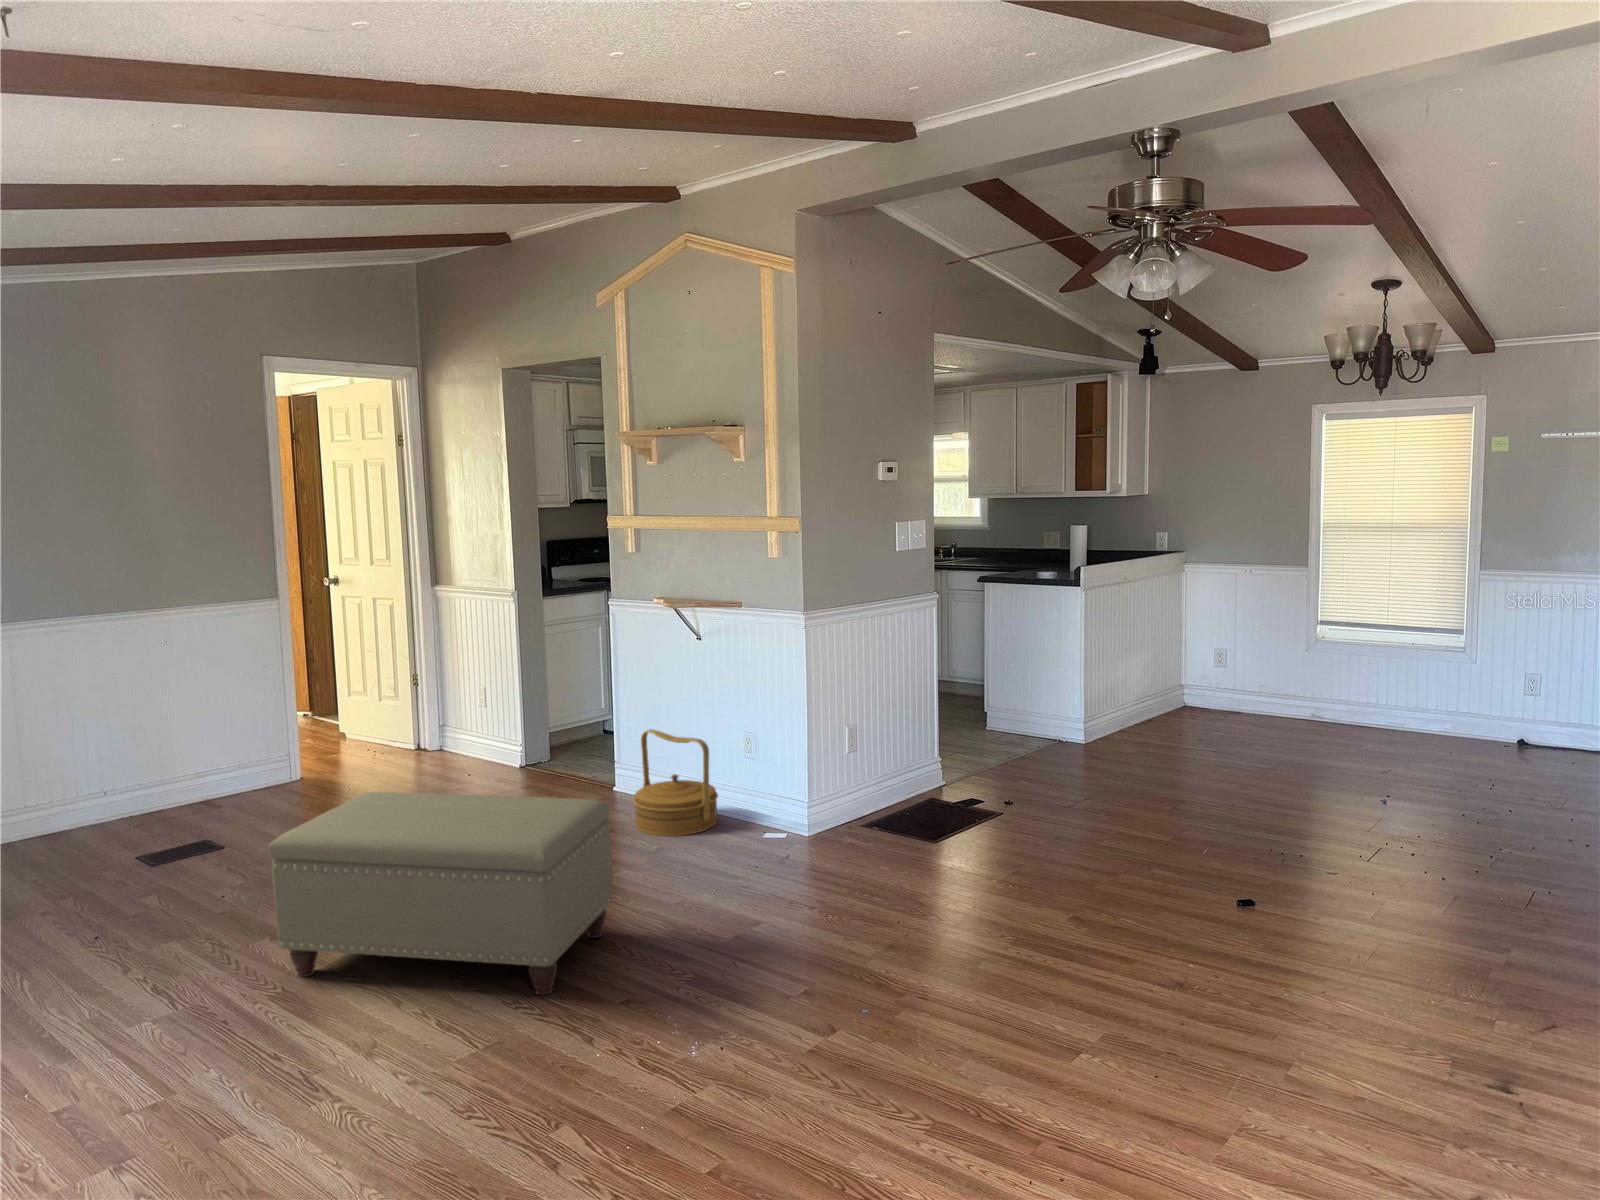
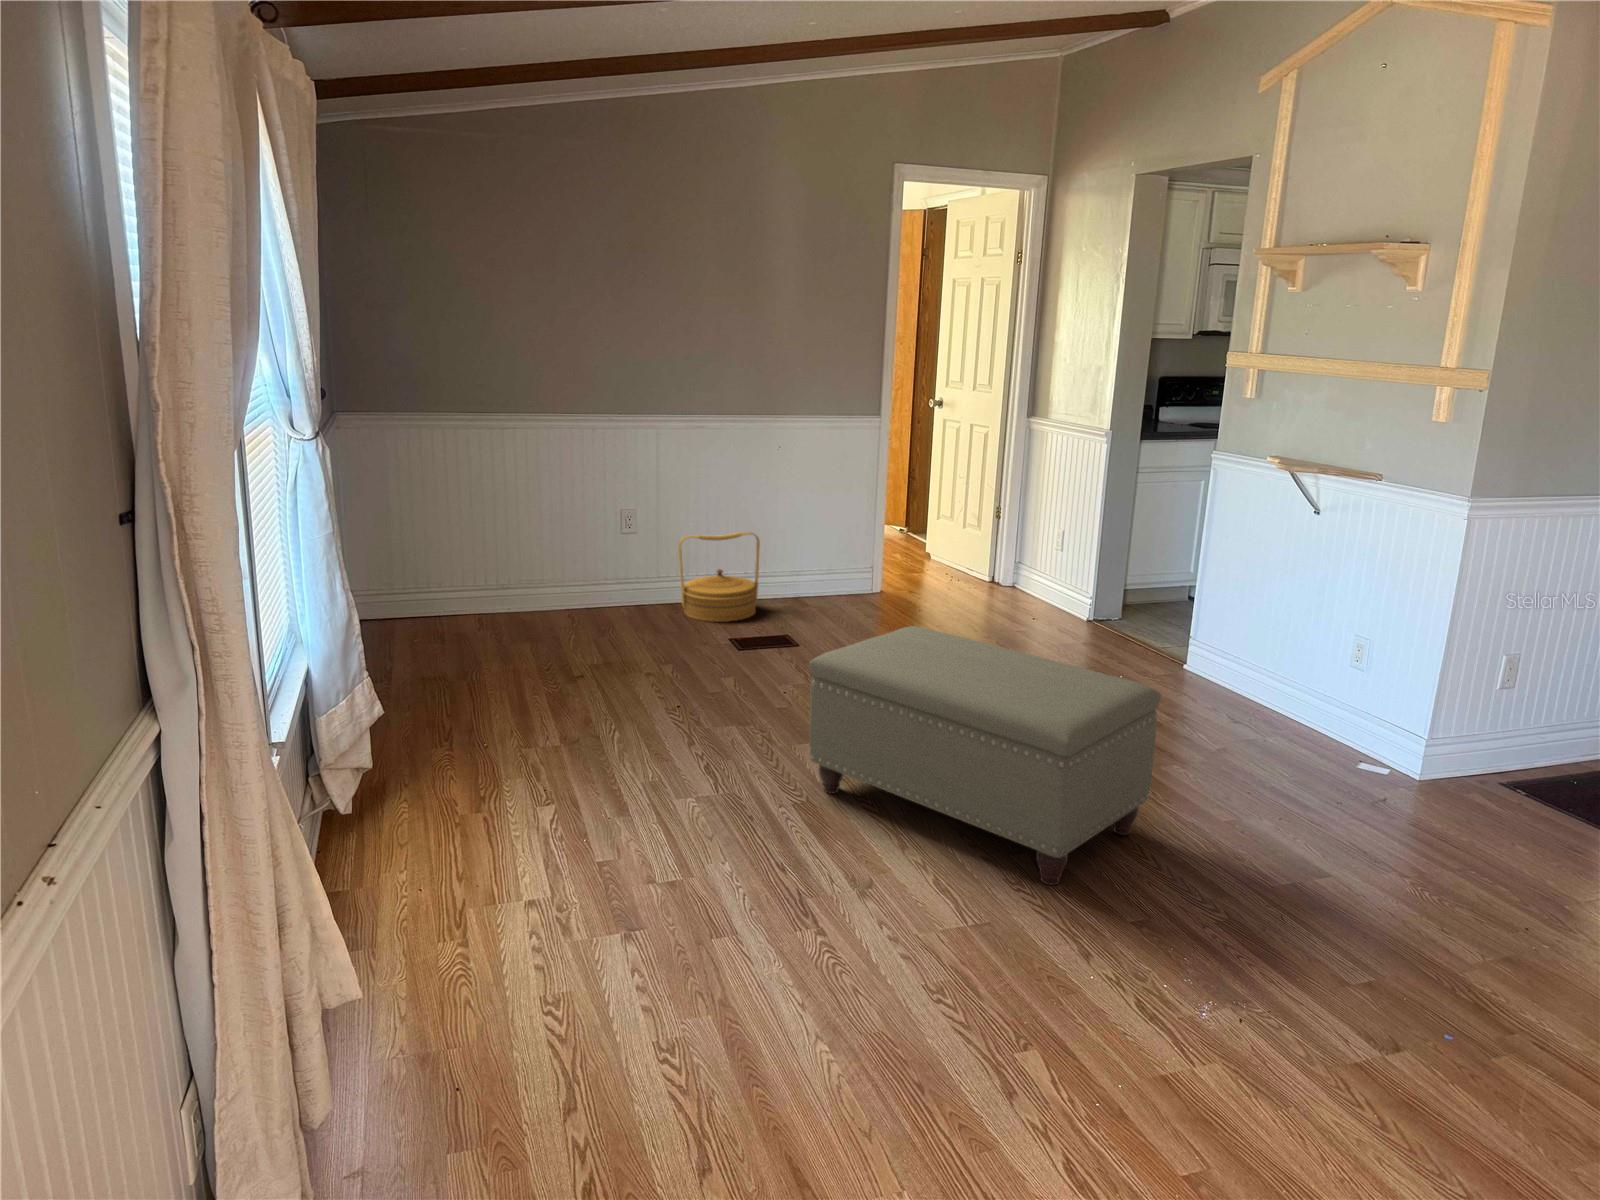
woven basket: present [633,729,718,836] -> present [678,532,760,622]

